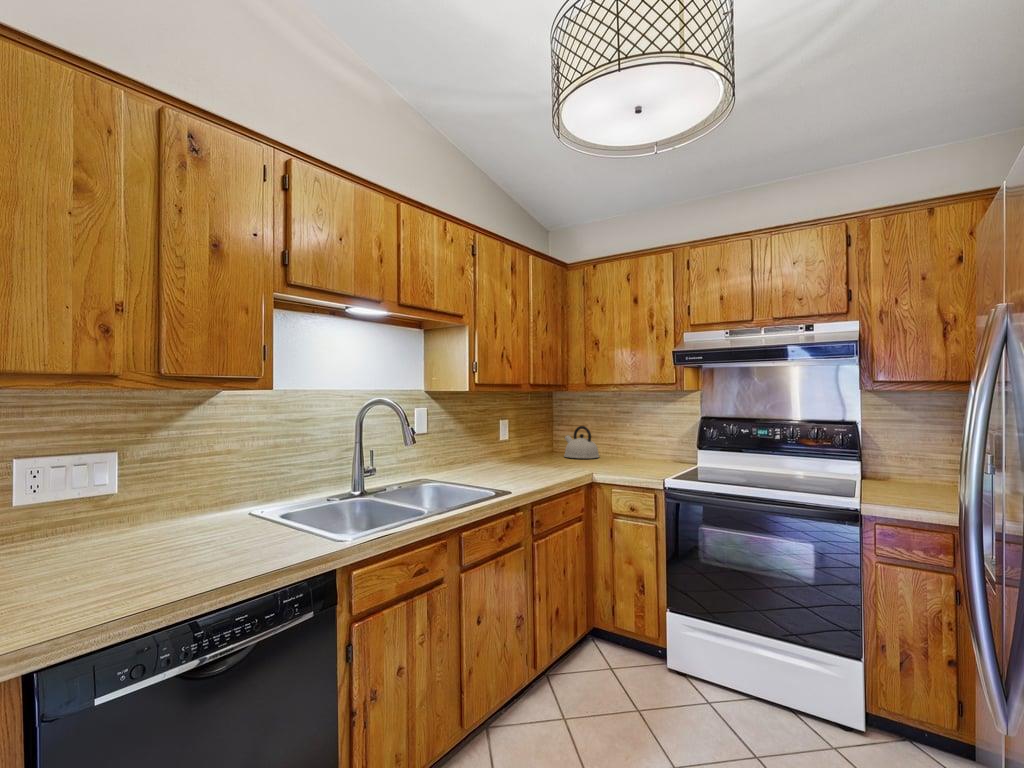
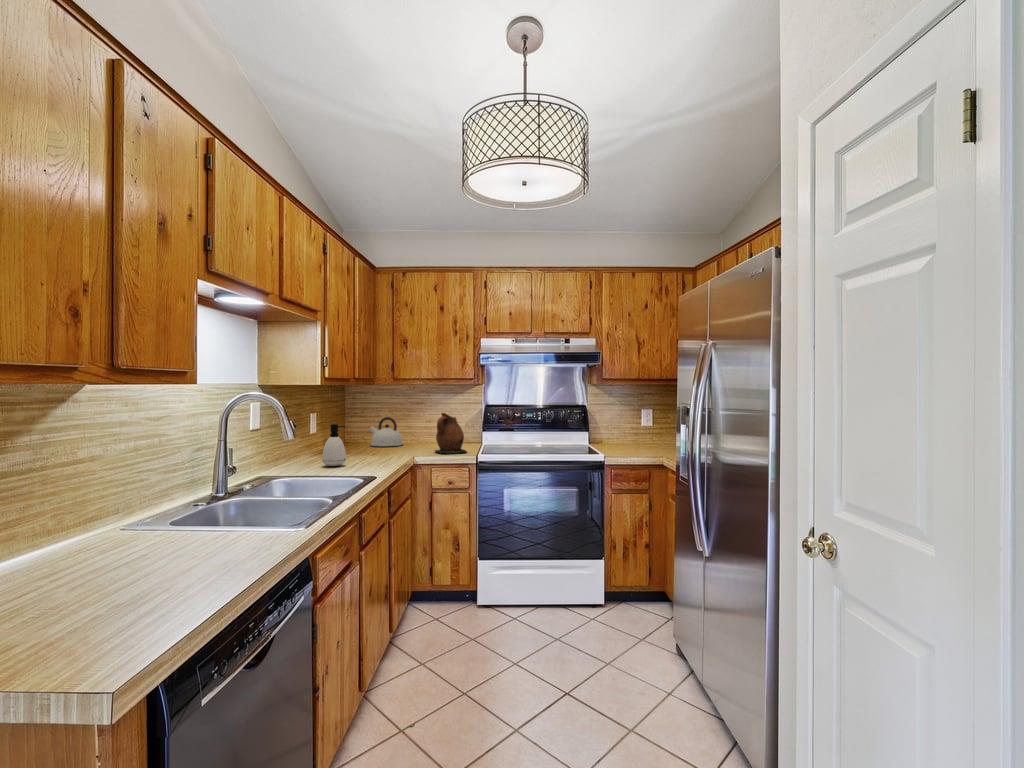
ceramic pitcher: none [618,424,658,474] -> present [435,413,467,453]
soap dispenser: none [482,432,506,476] -> present [322,424,346,466]

